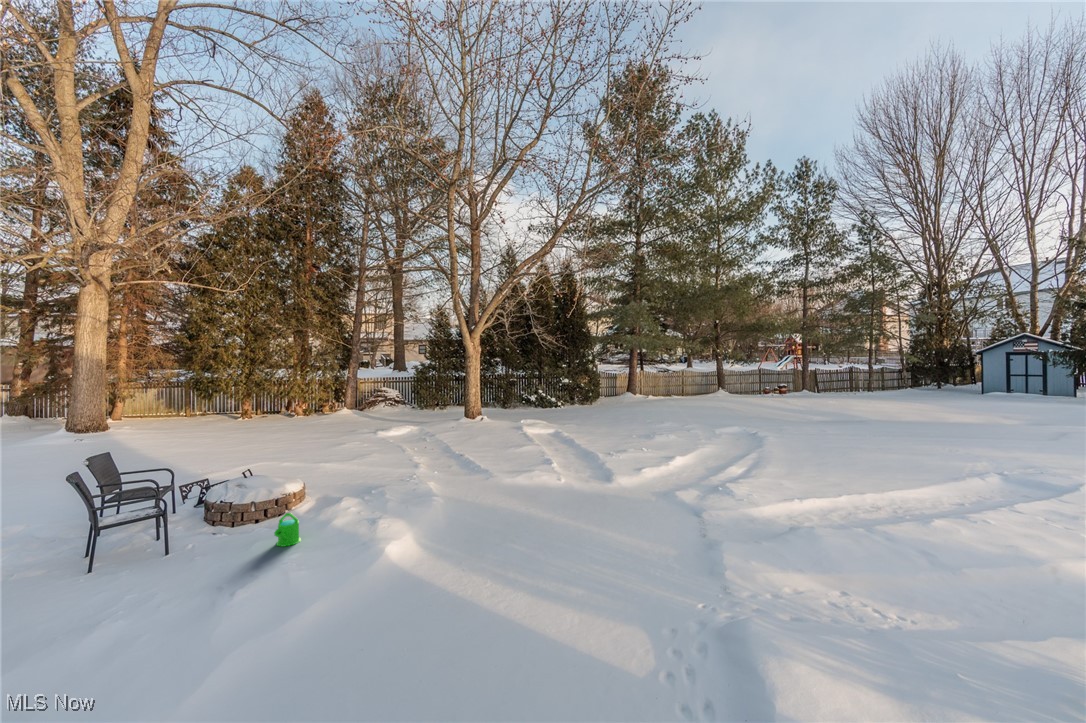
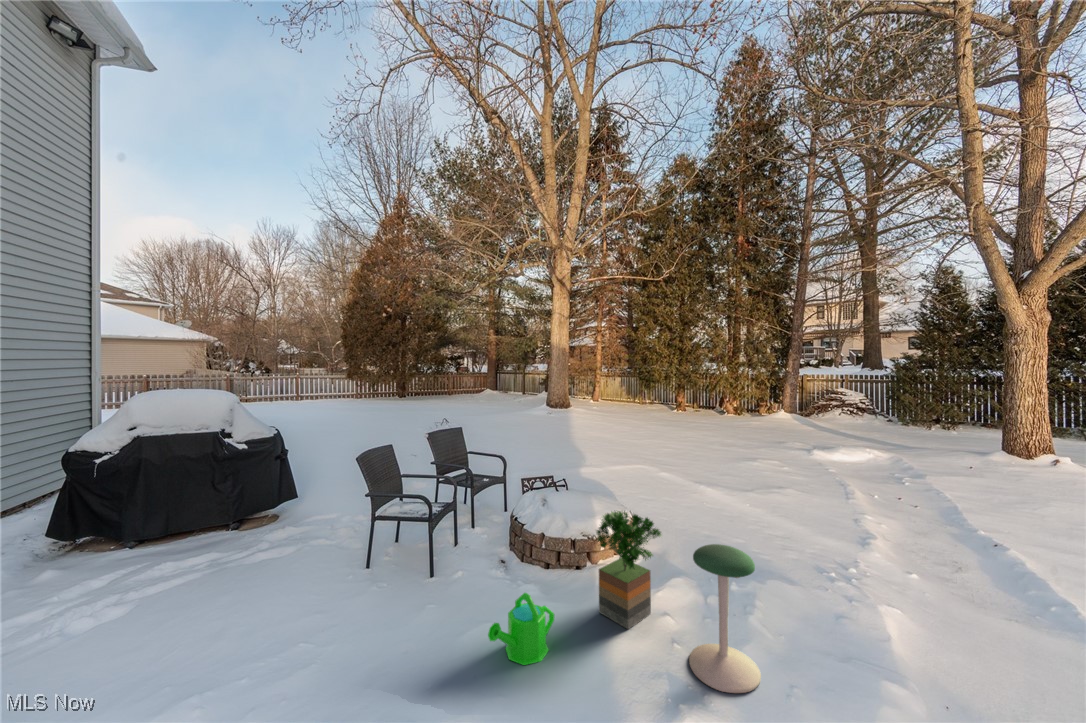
stool: none [367,464,396,519] -> present [689,544,761,693]
potted tree: none [309,465,346,521] -> present [597,511,661,629]

